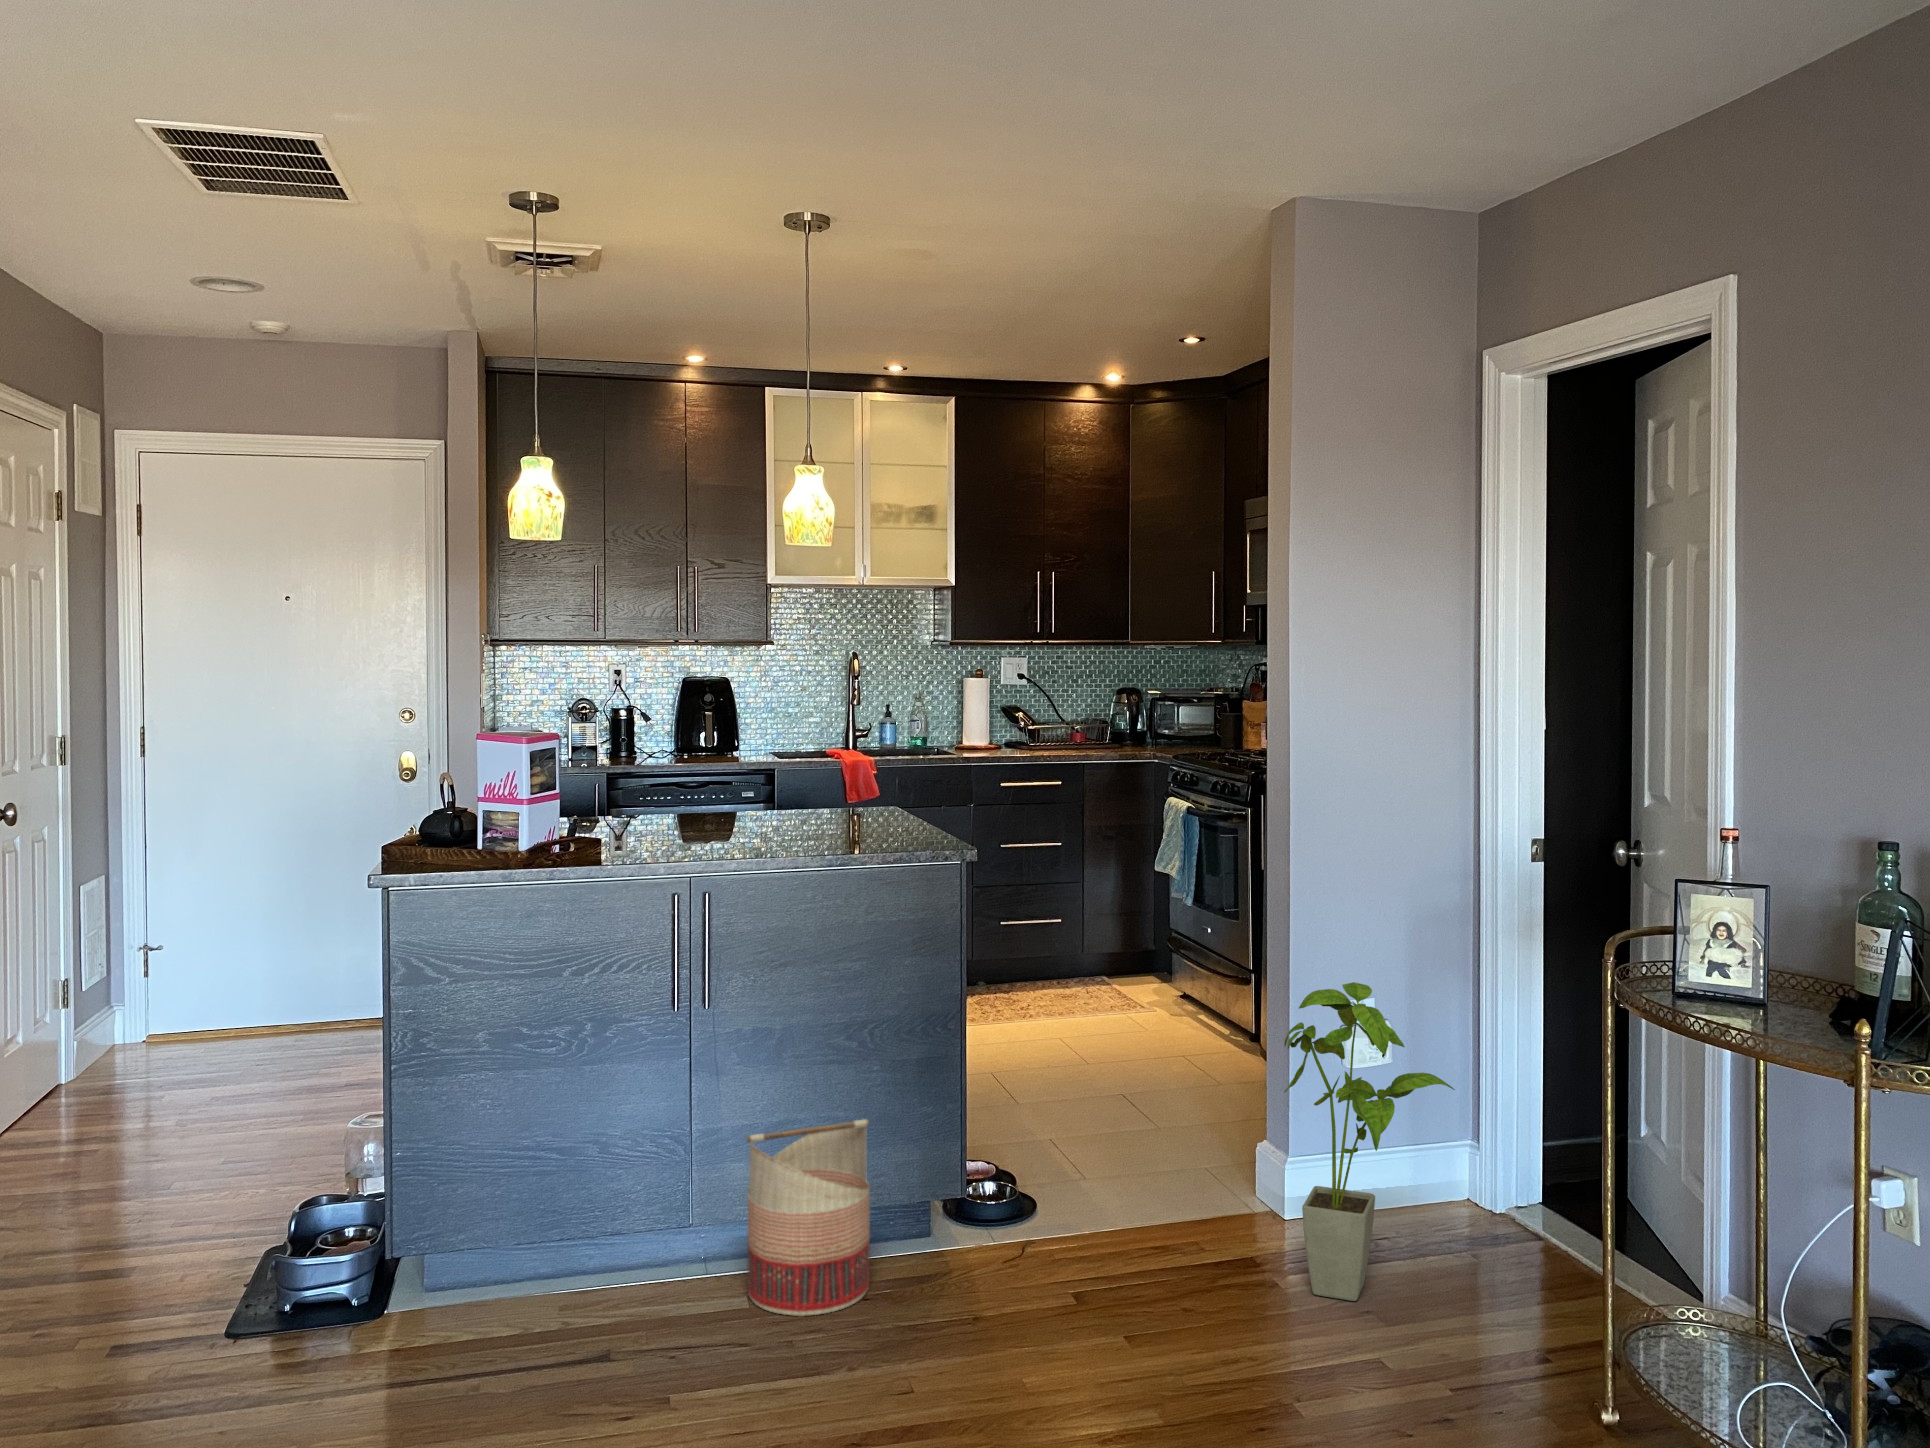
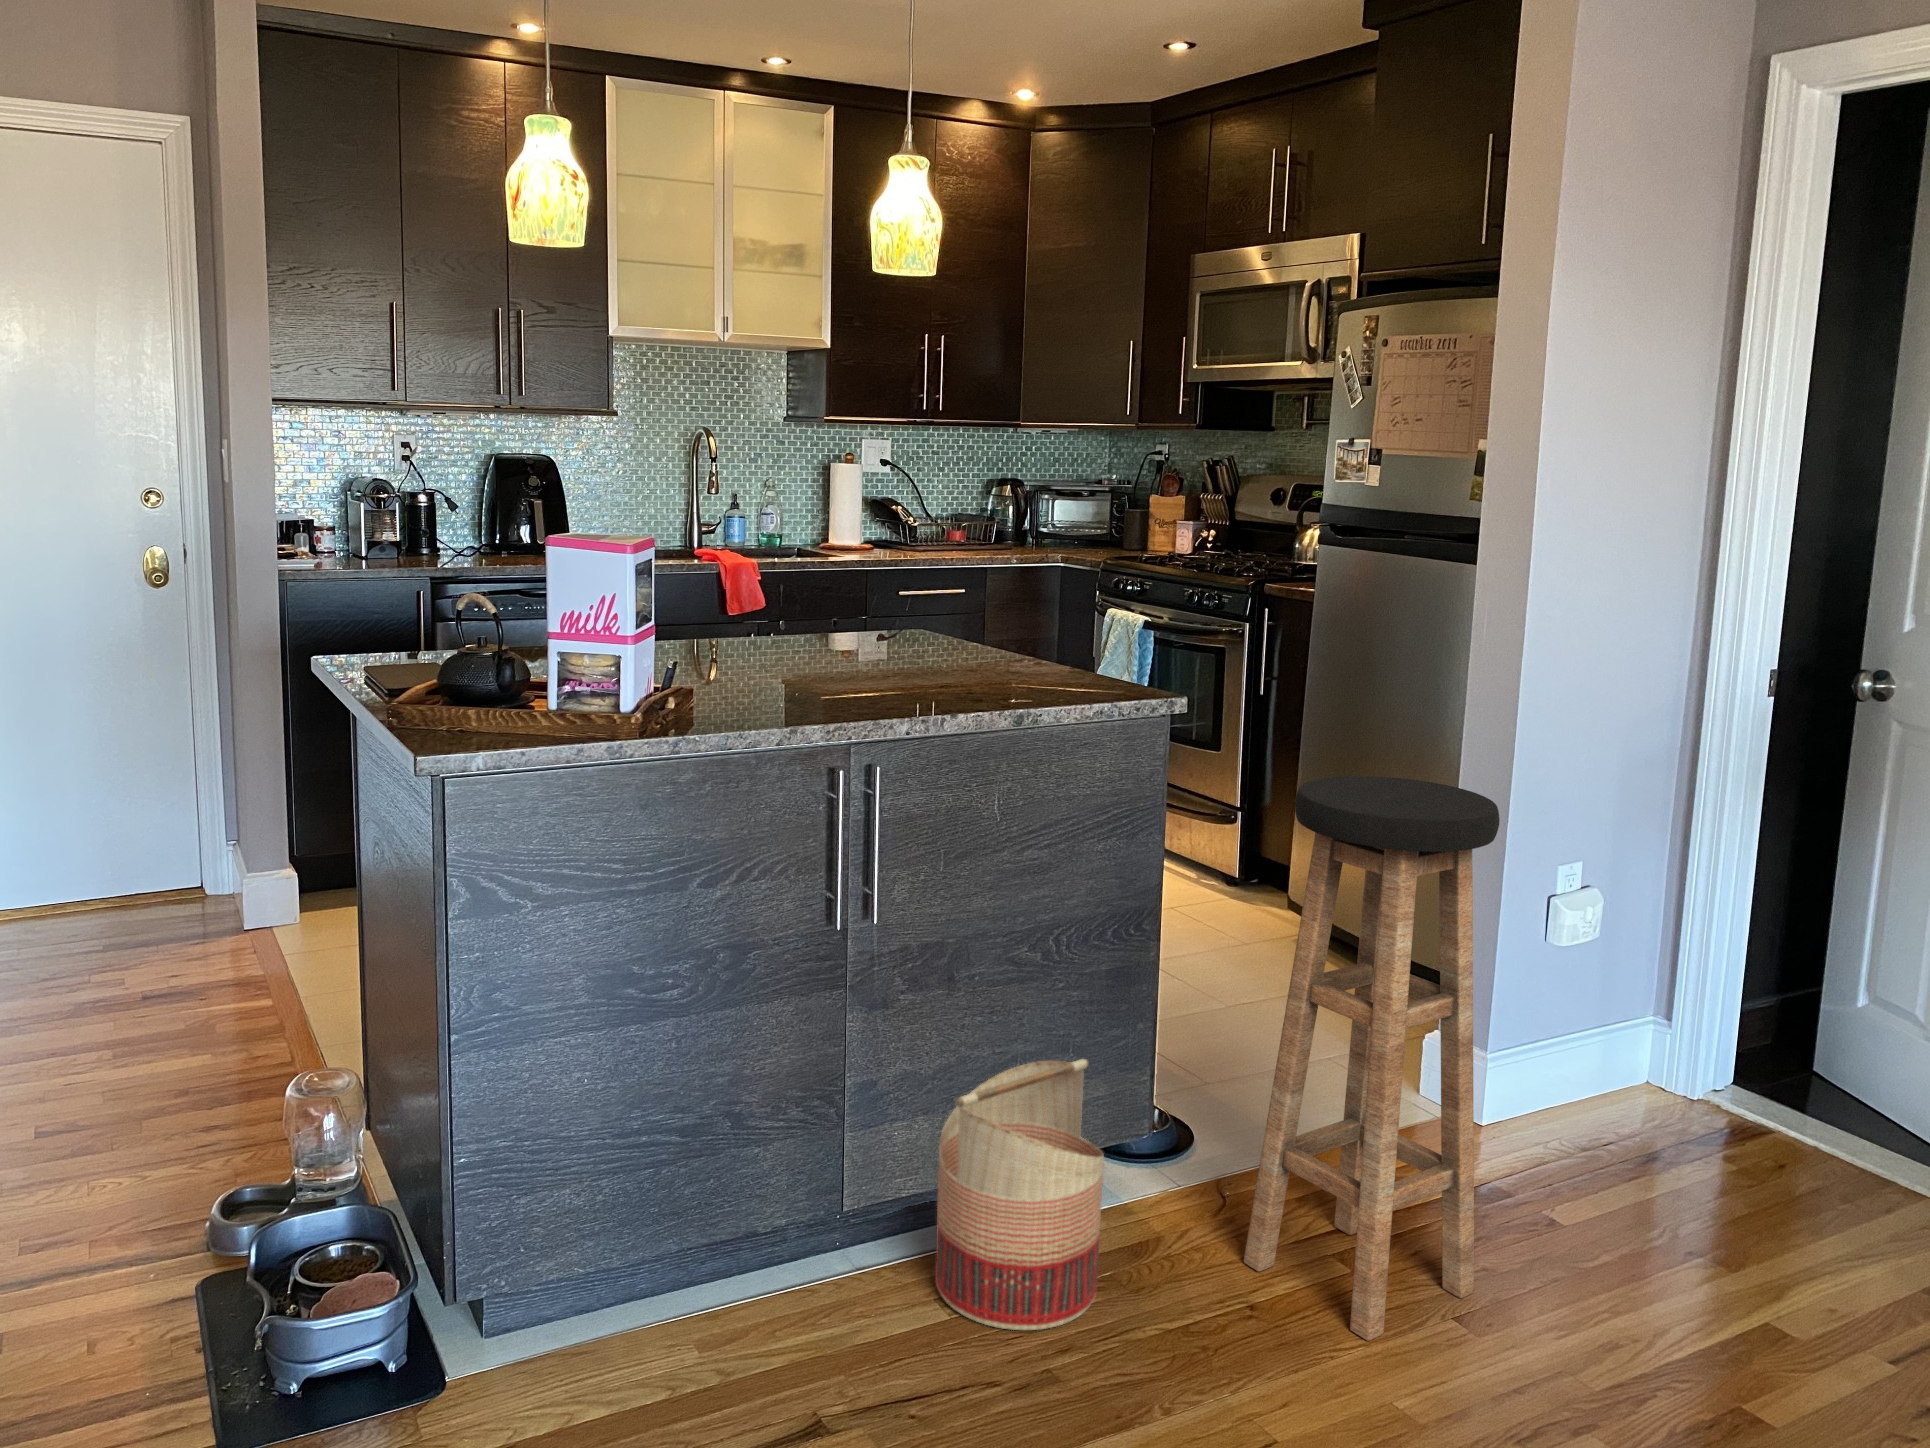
bar stool: none [992,911,1153,1342] -> present [1244,776,1500,1341]
house plant: present [1284,982,1455,1301] -> none [1573,859,1789,1238]

